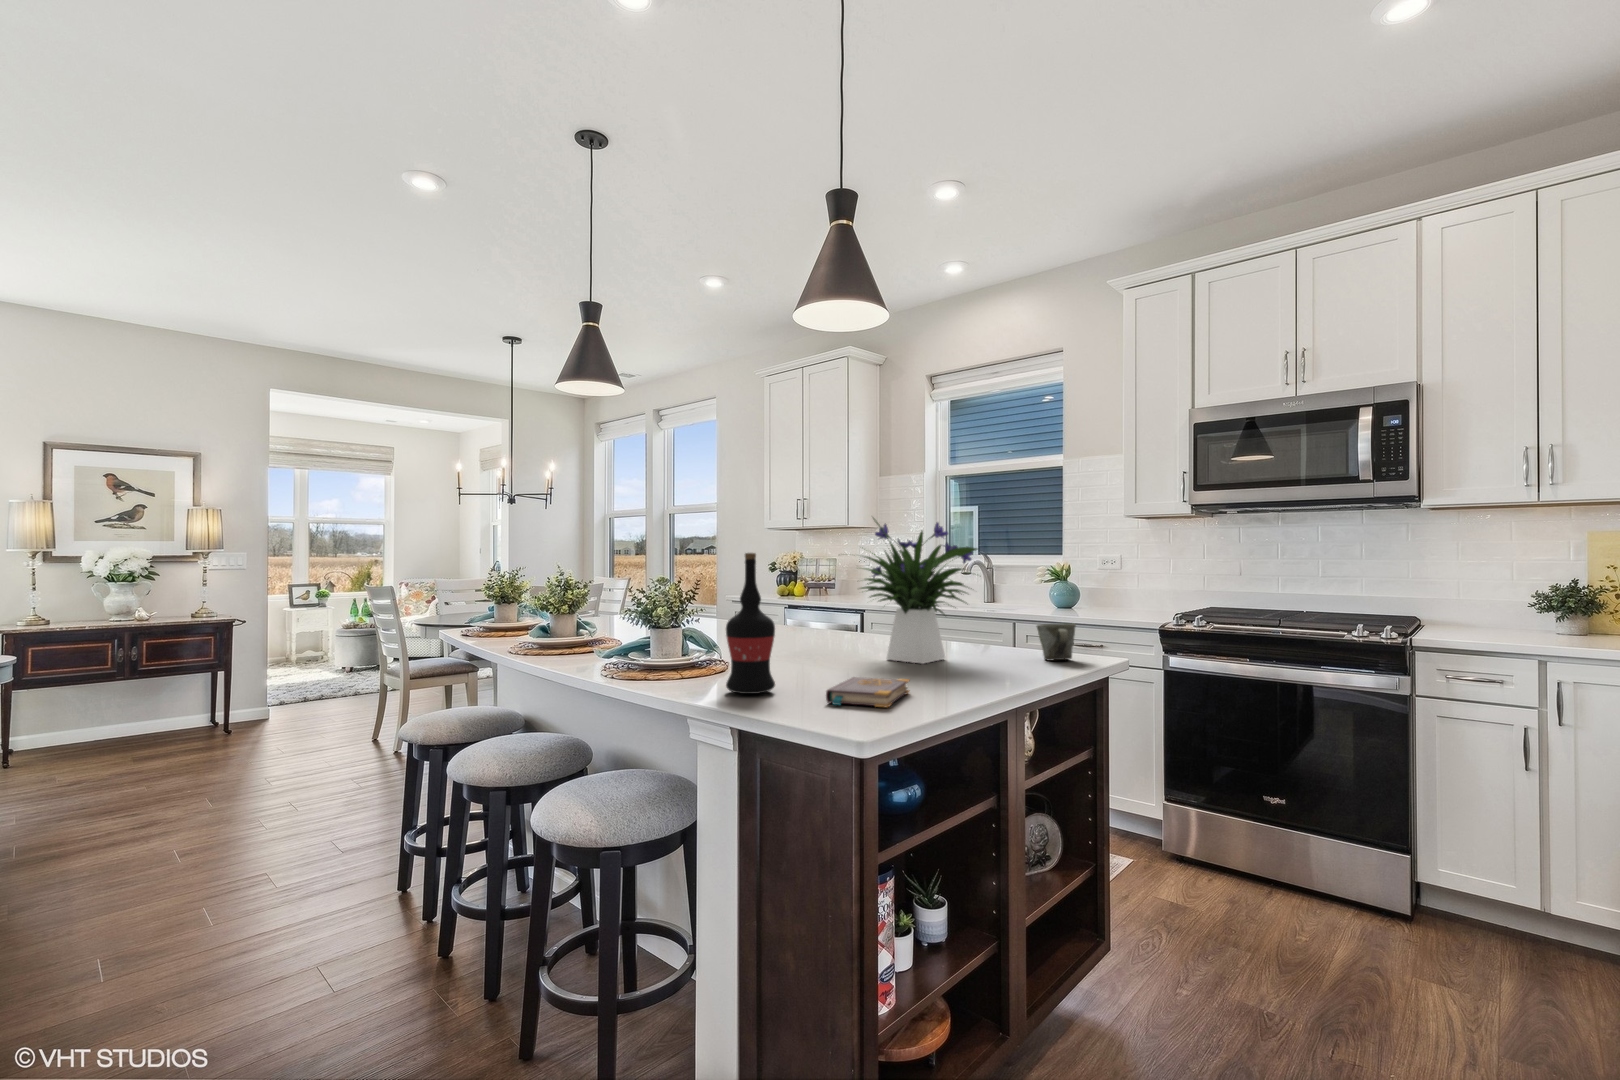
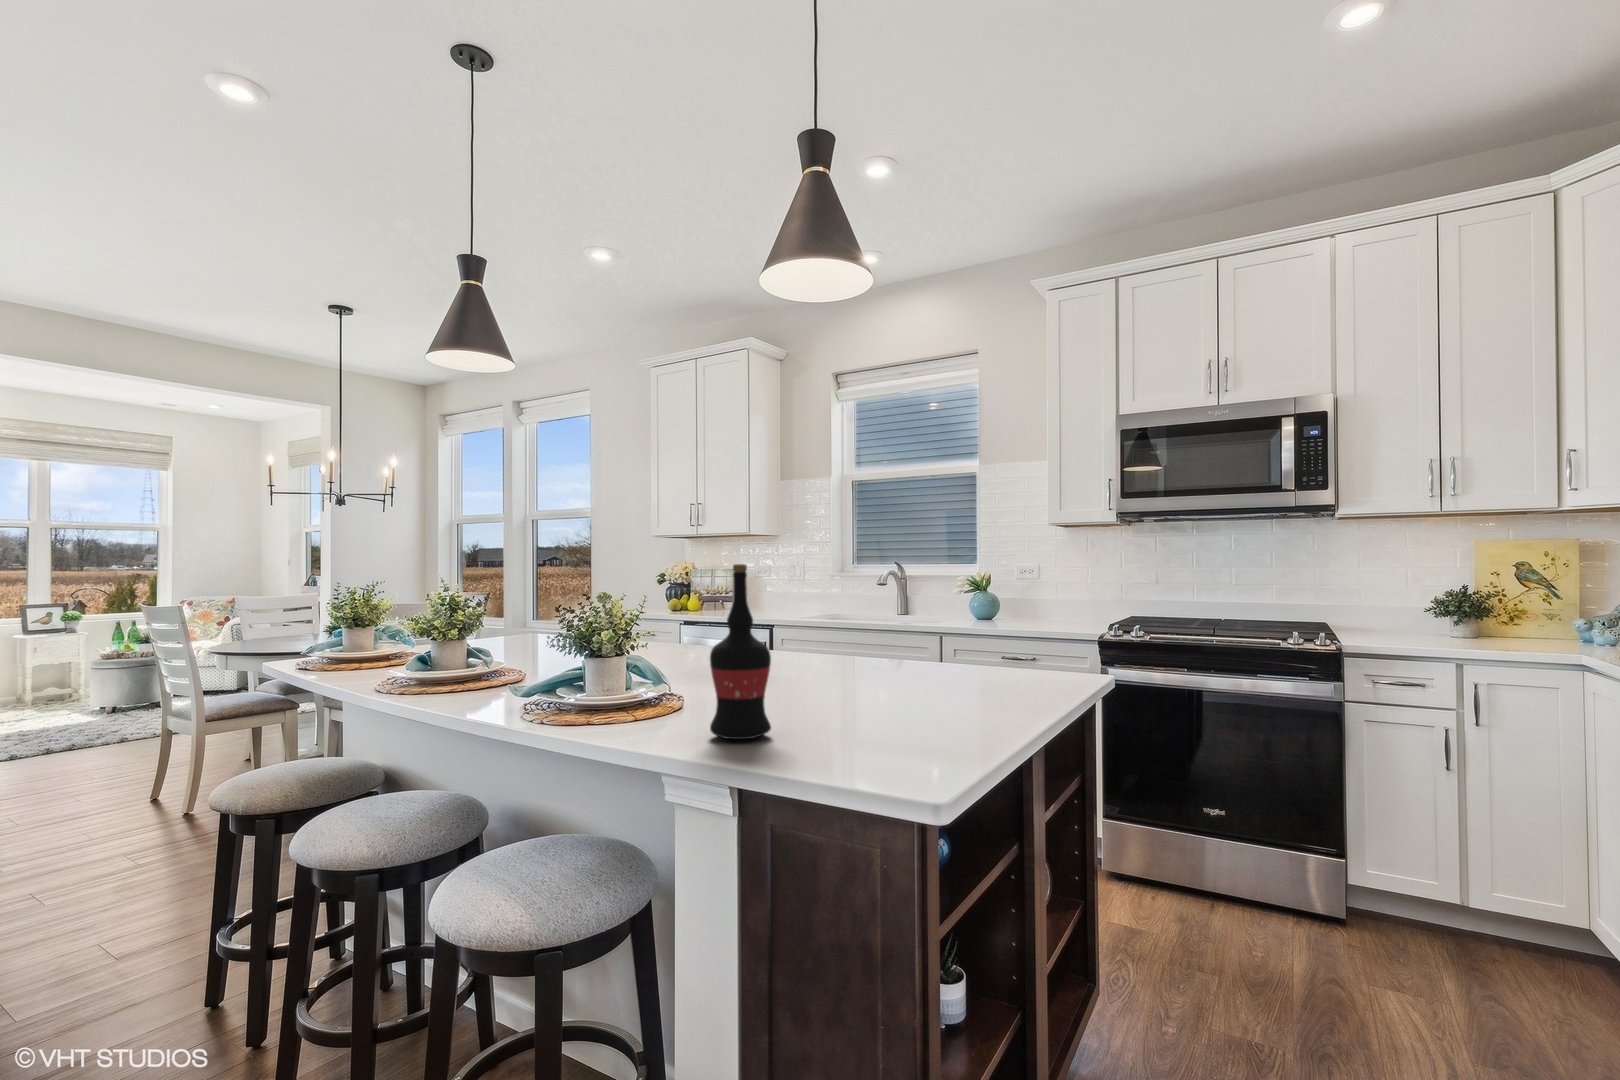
flower arrangement: present [861,518,978,664] -> none [806,520,969,690]
mug: present [1036,623,1076,661] -> none [1020,639,1063,681]
book: present [826,677,910,707] -> none [845,712,930,750]

